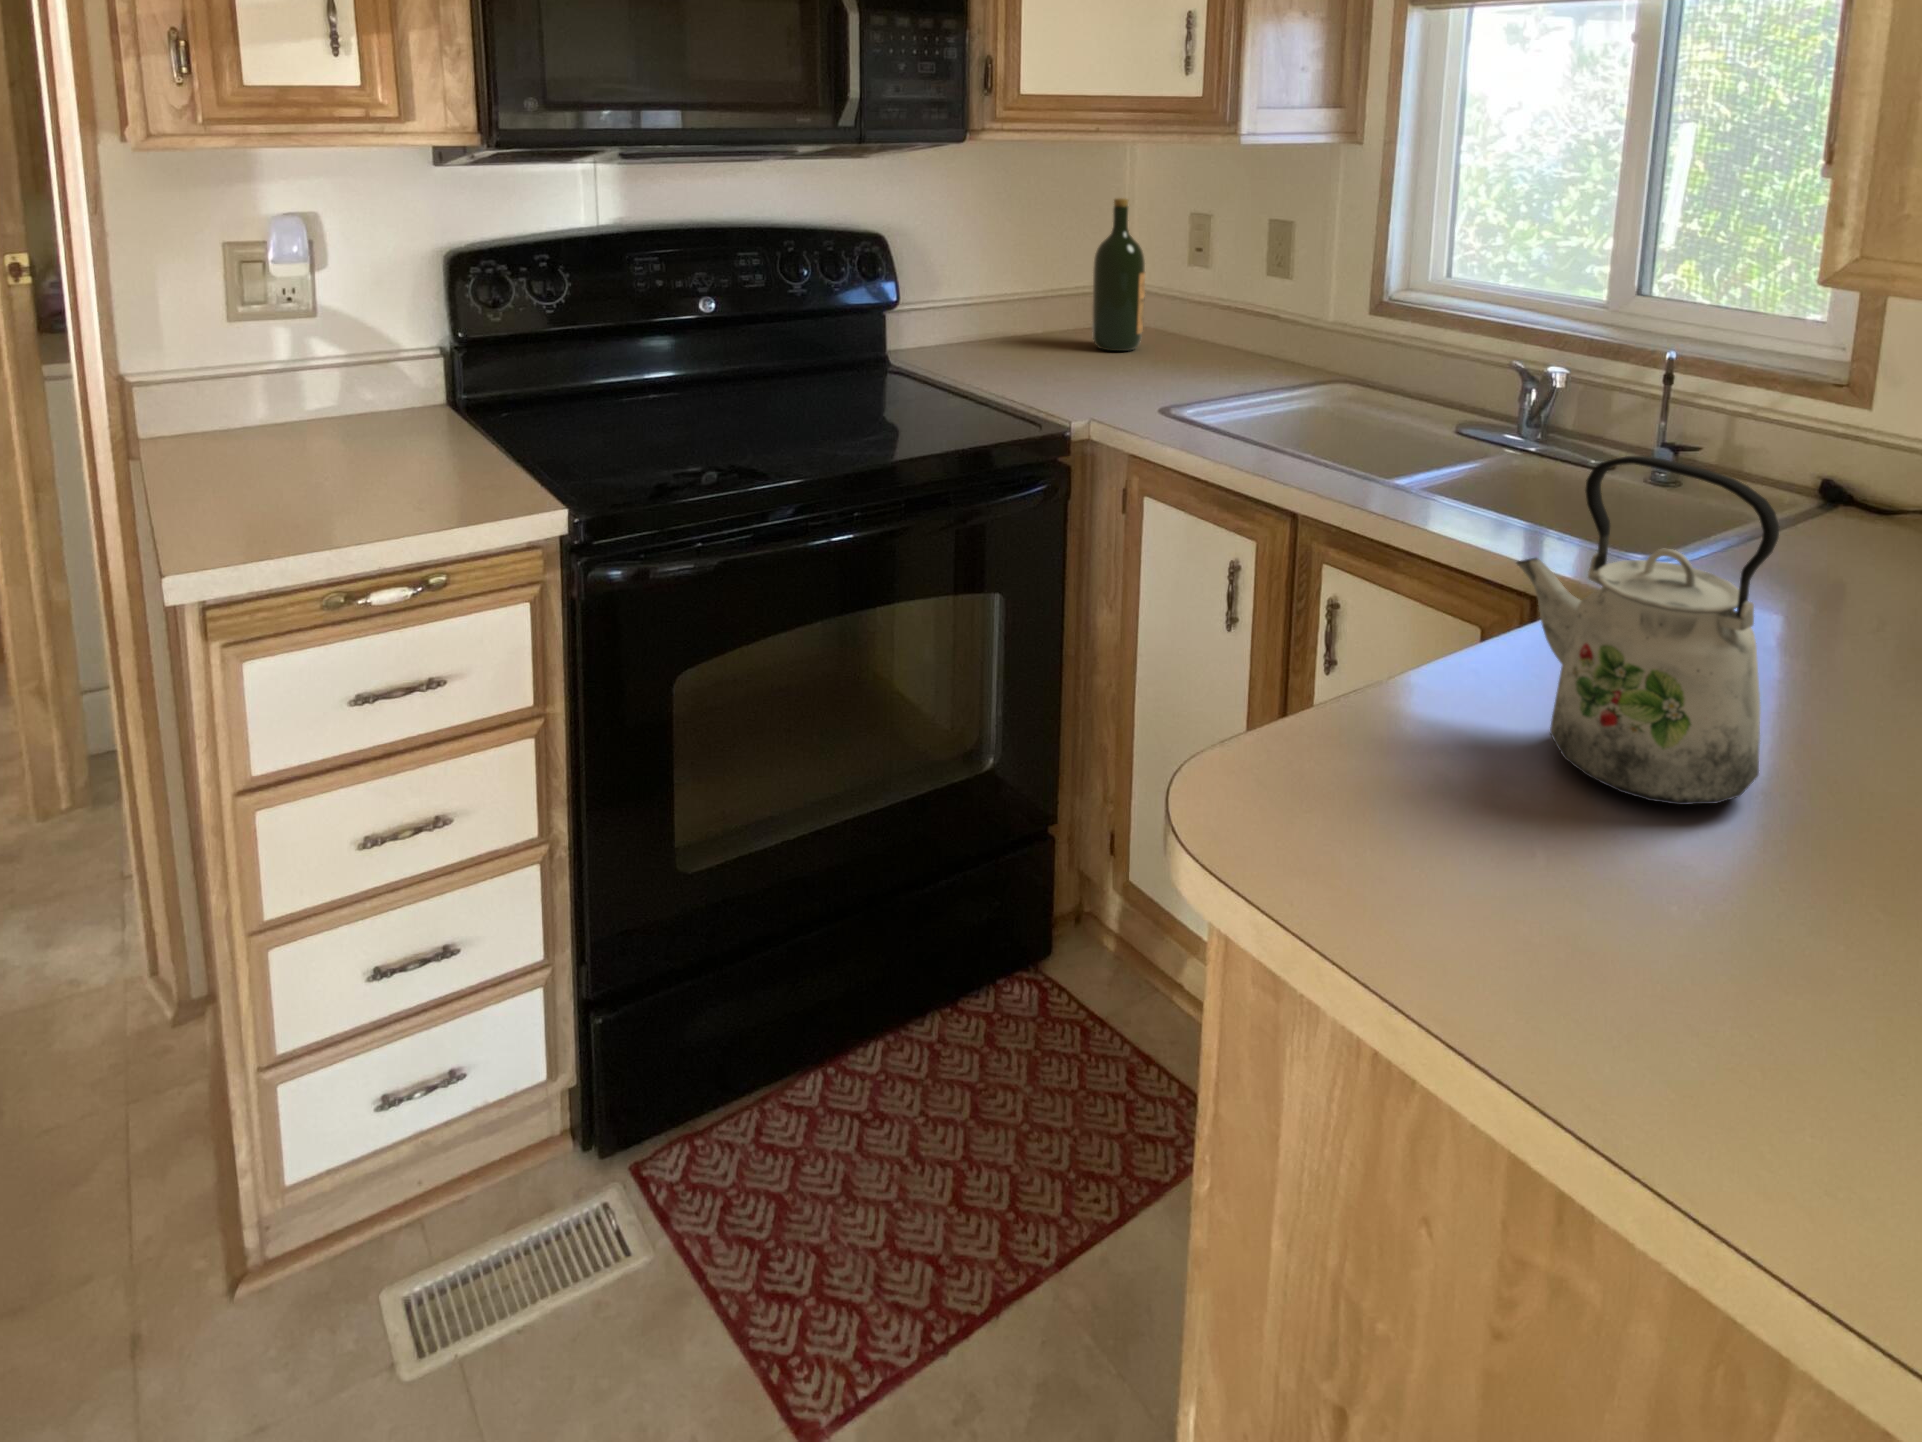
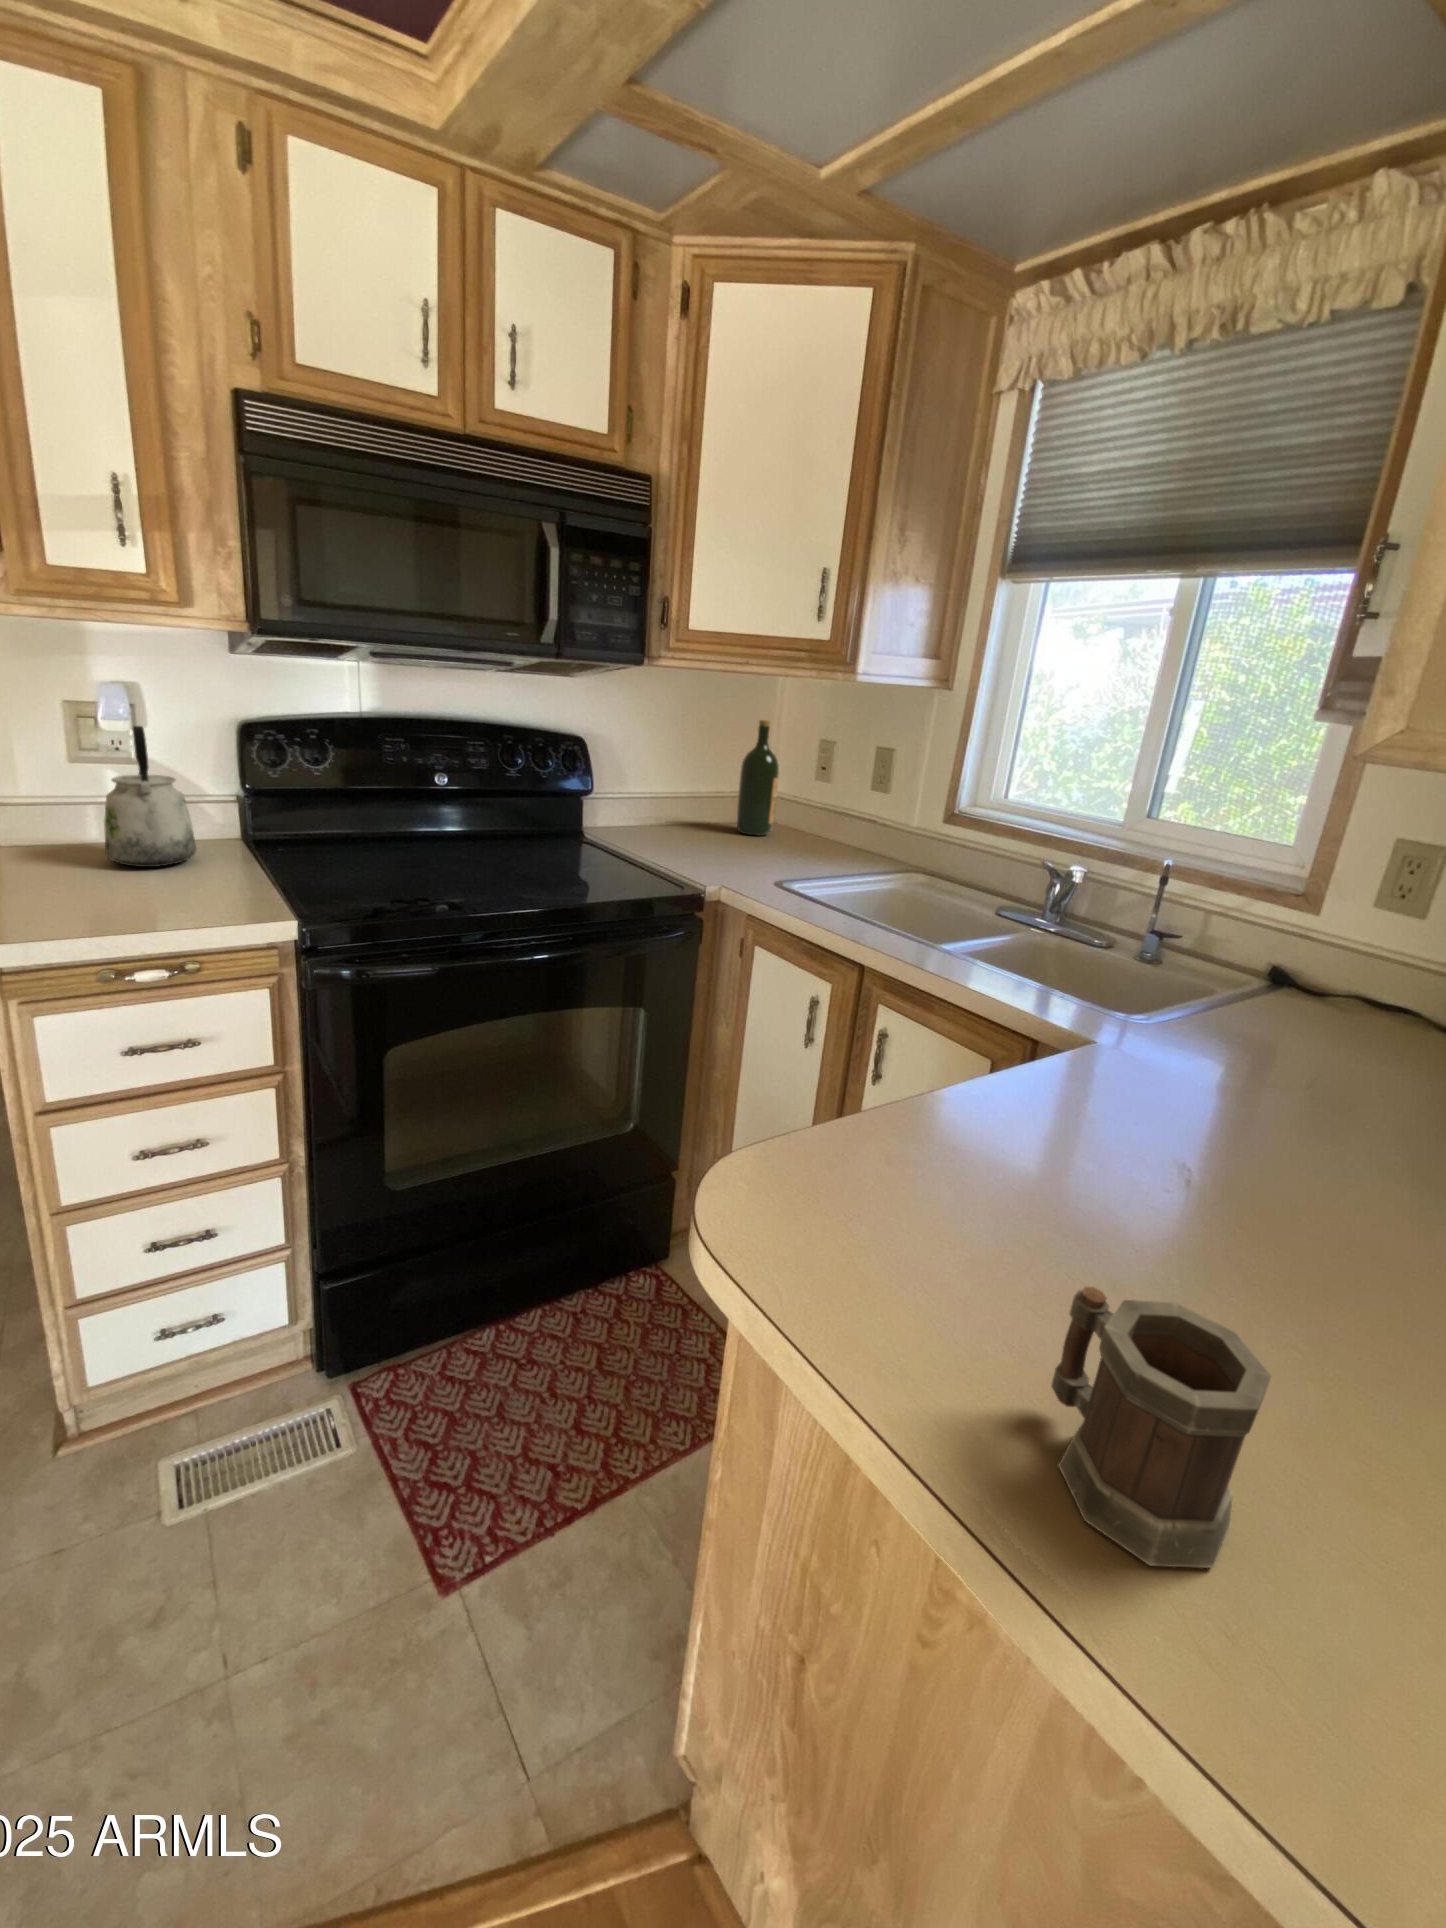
kettle: present [1517,456,1779,805] -> present [104,726,196,867]
mug: none [1610,844,1839,1136] -> present [1051,1287,1271,1568]

